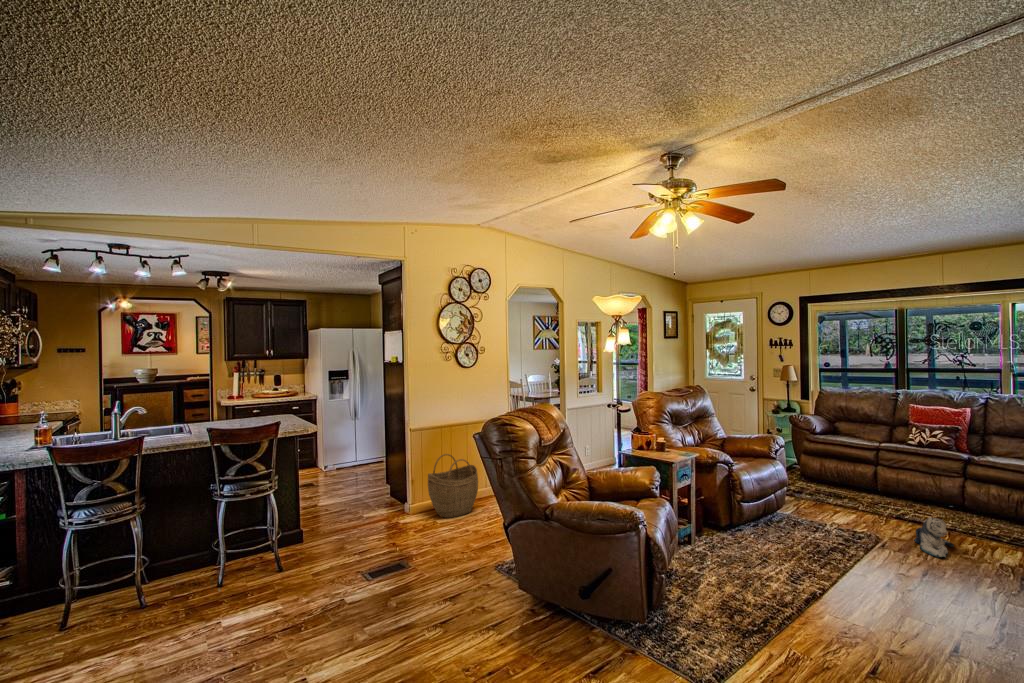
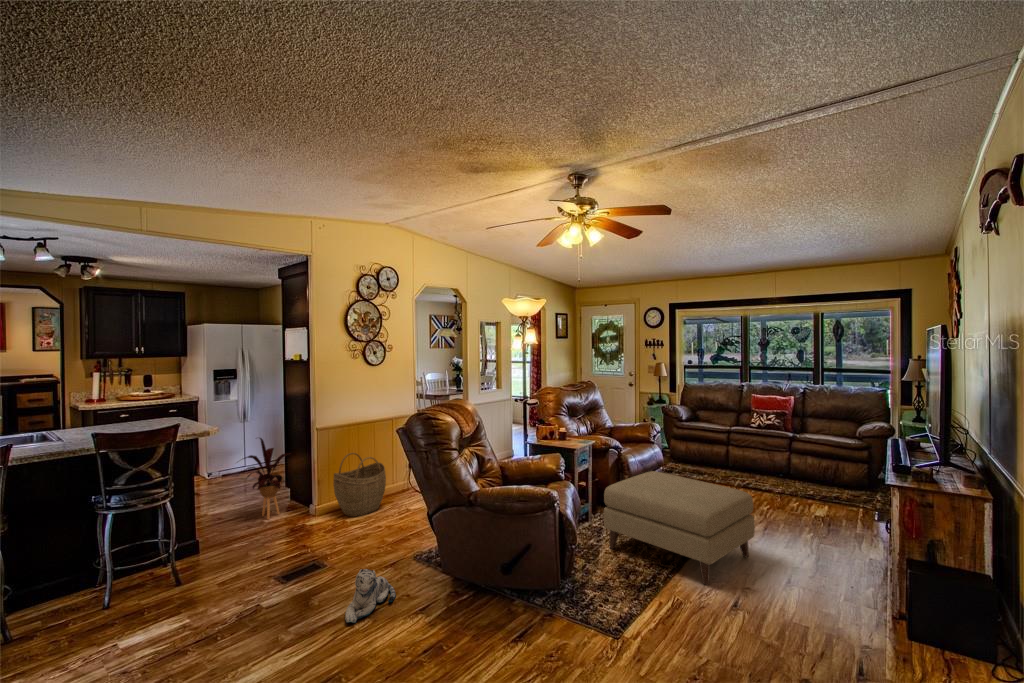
house plant: none [338,435,392,514] -> present [243,438,291,520]
ottoman: none [706,493,904,639] -> present [604,471,755,585]
plush toy: present [914,517,954,558] -> present [345,569,396,623]

